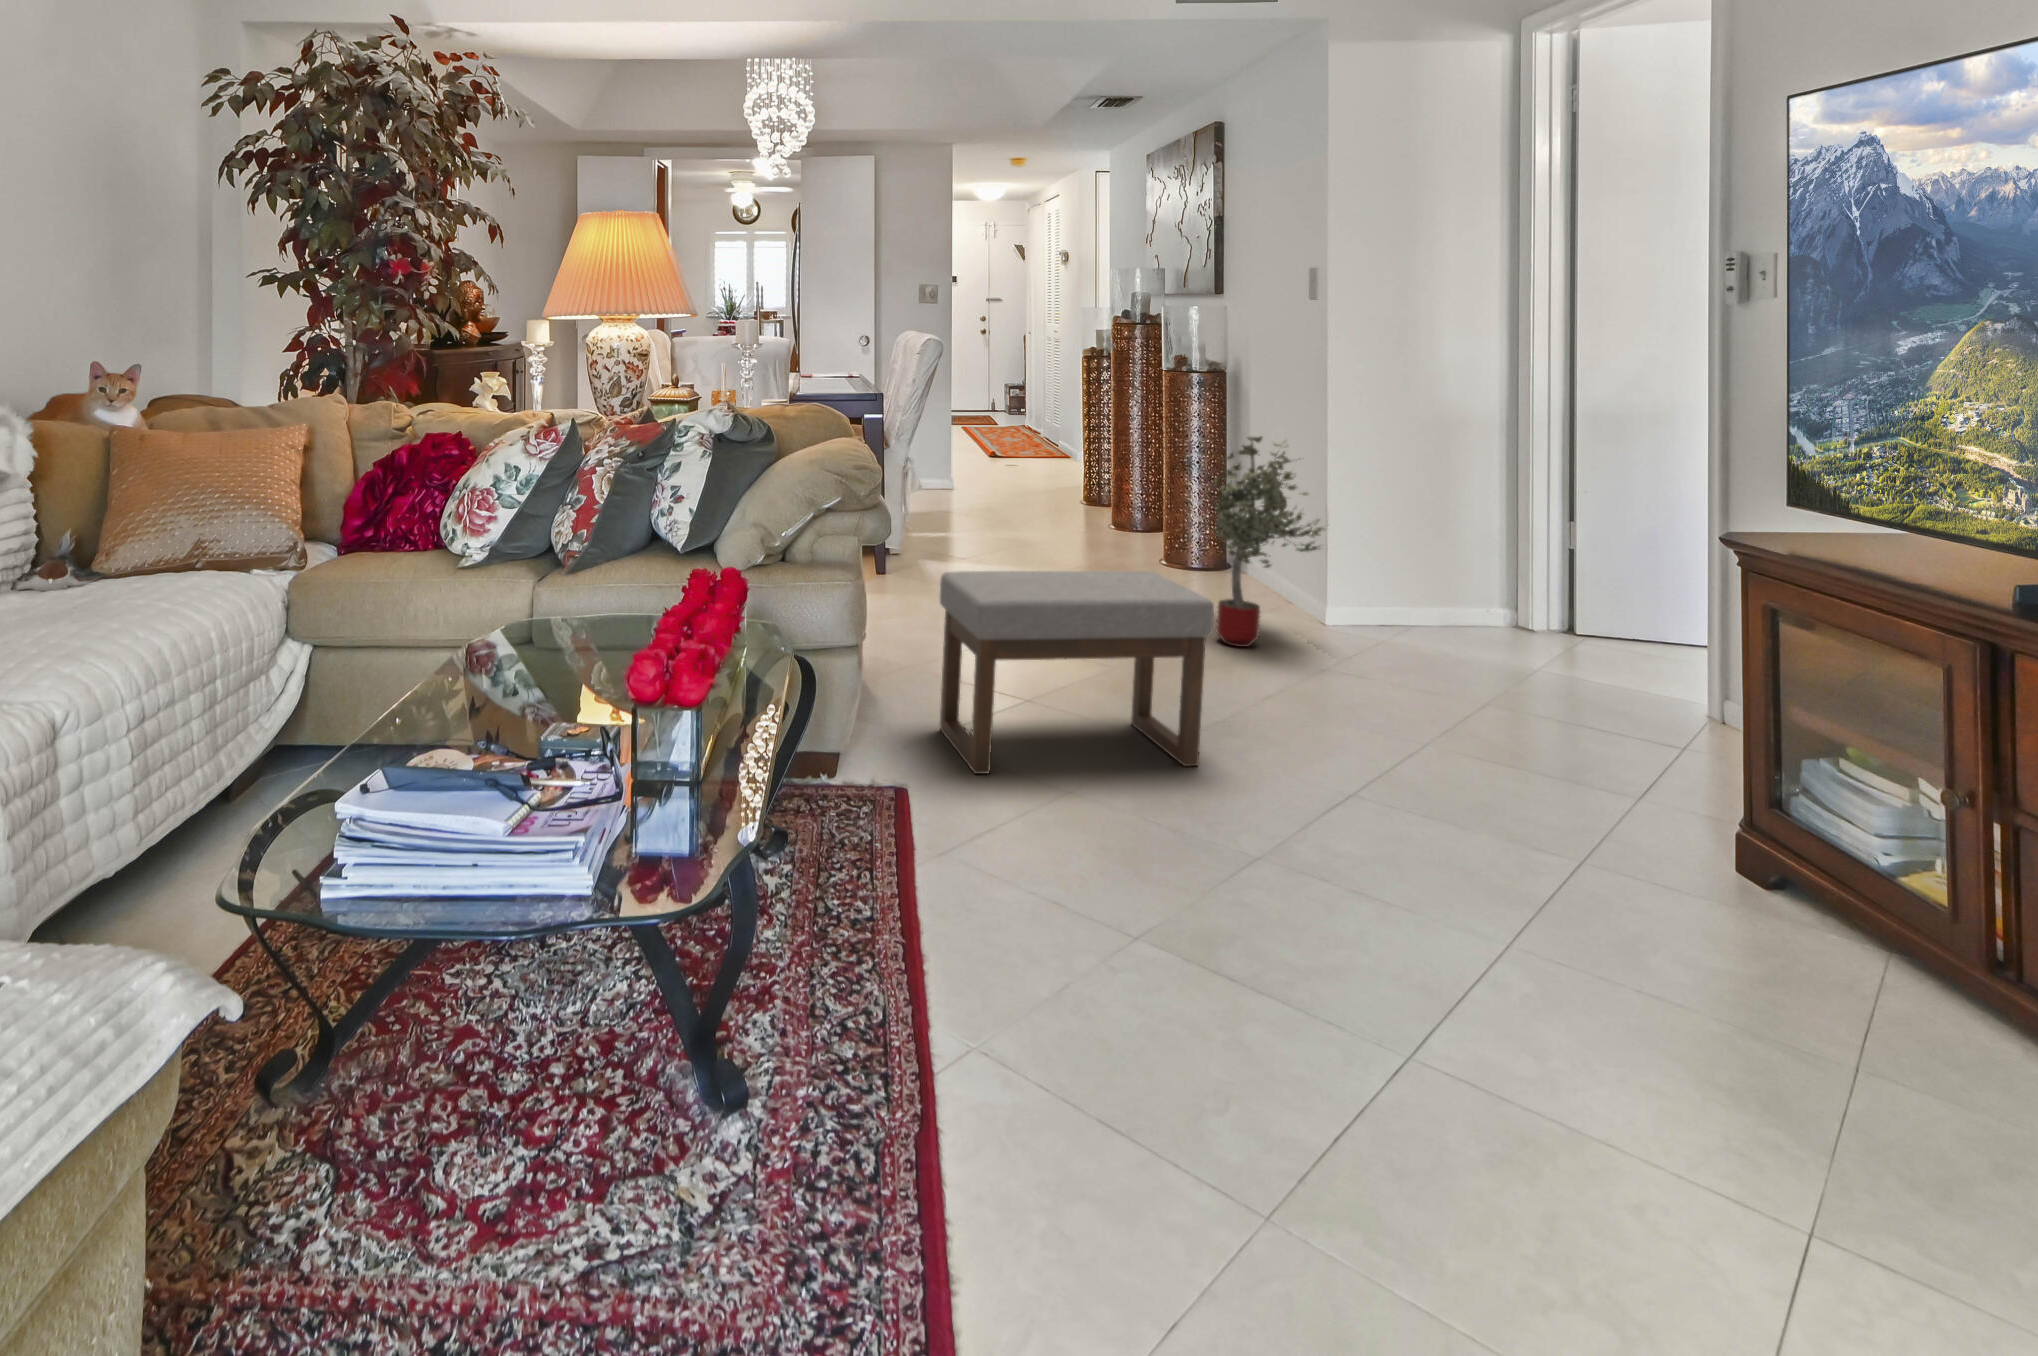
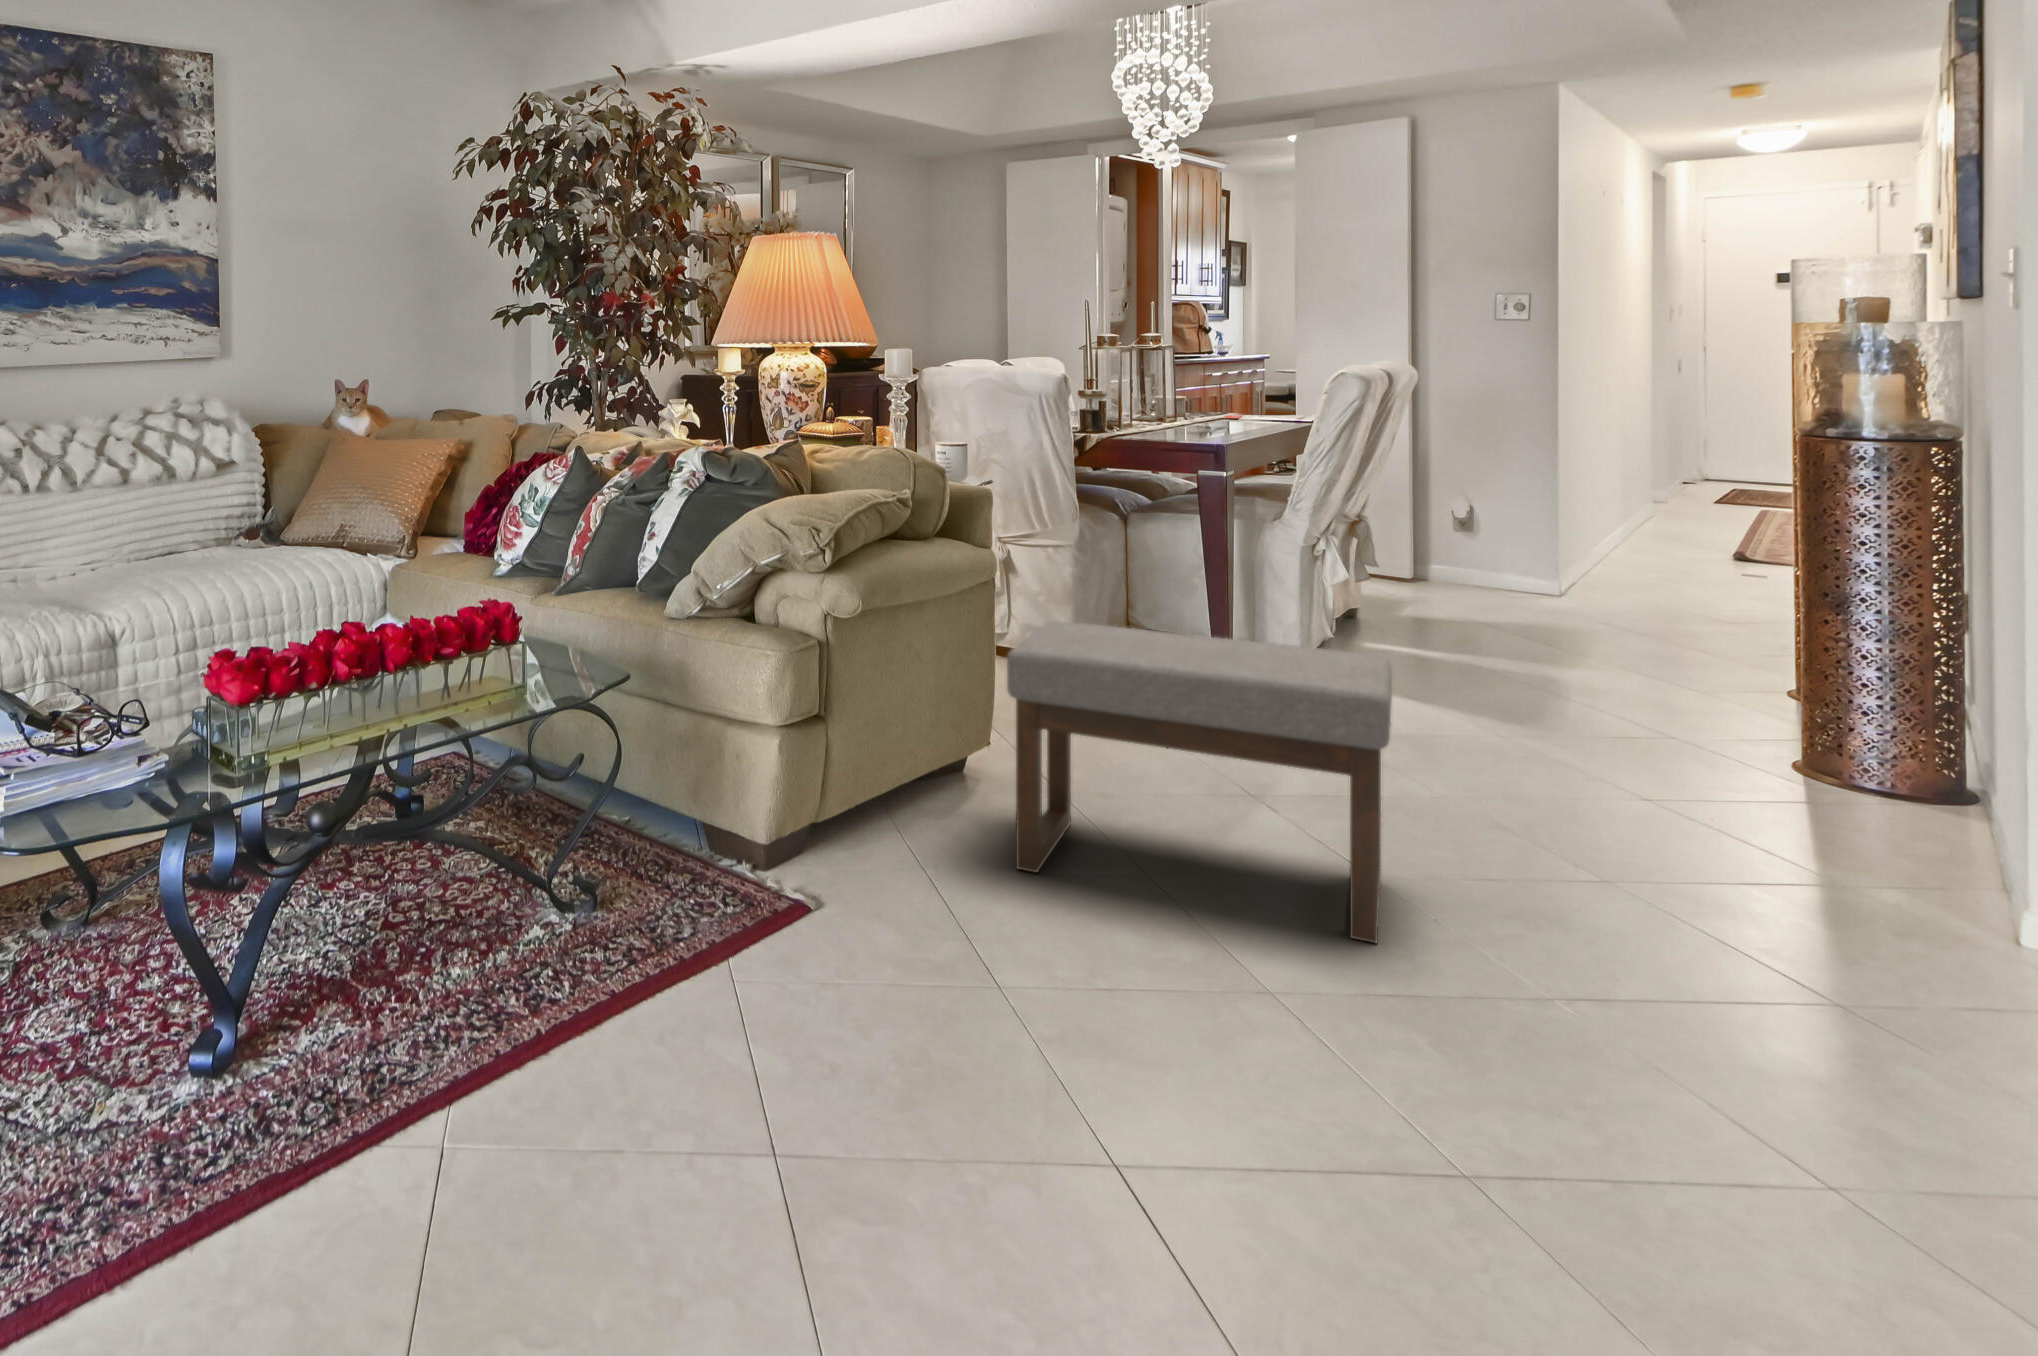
potted tree: present [1212,436,1325,647] -> none [1693,474,1972,838]

